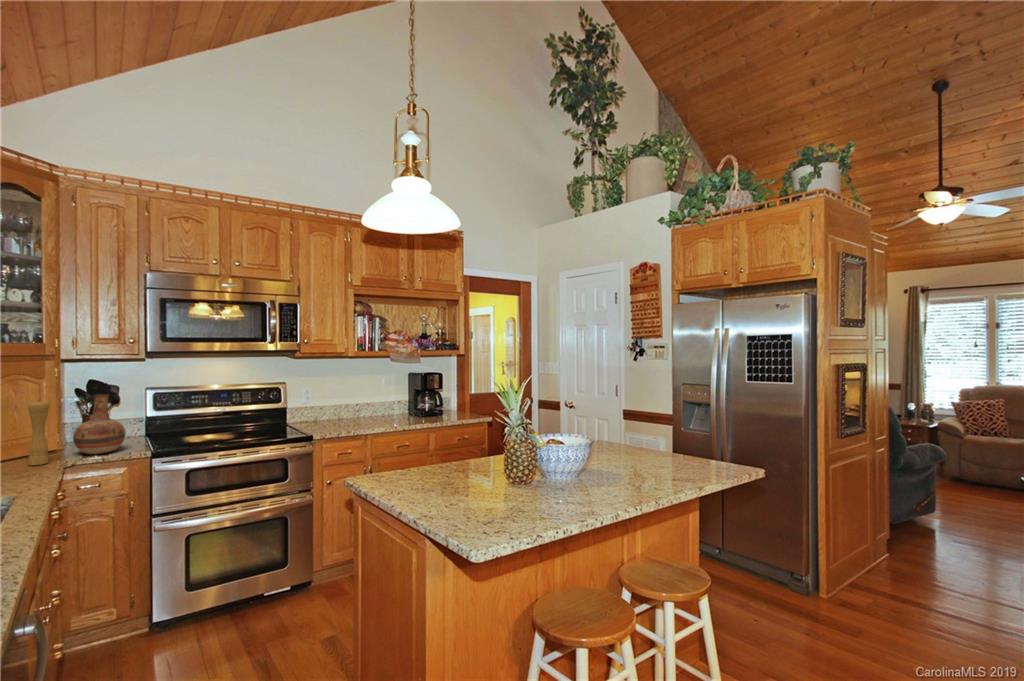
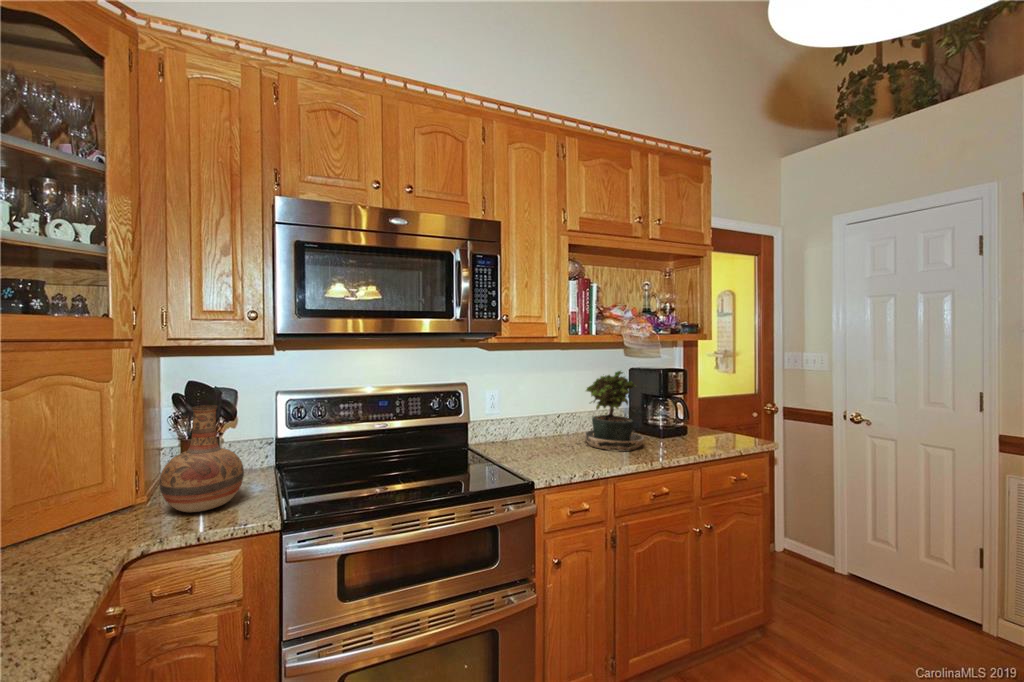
potted plant: none [353,373,406,424] -> present [584,371,644,450]
pepper mill: present [28,401,50,465] -> none [73,420,112,544]

